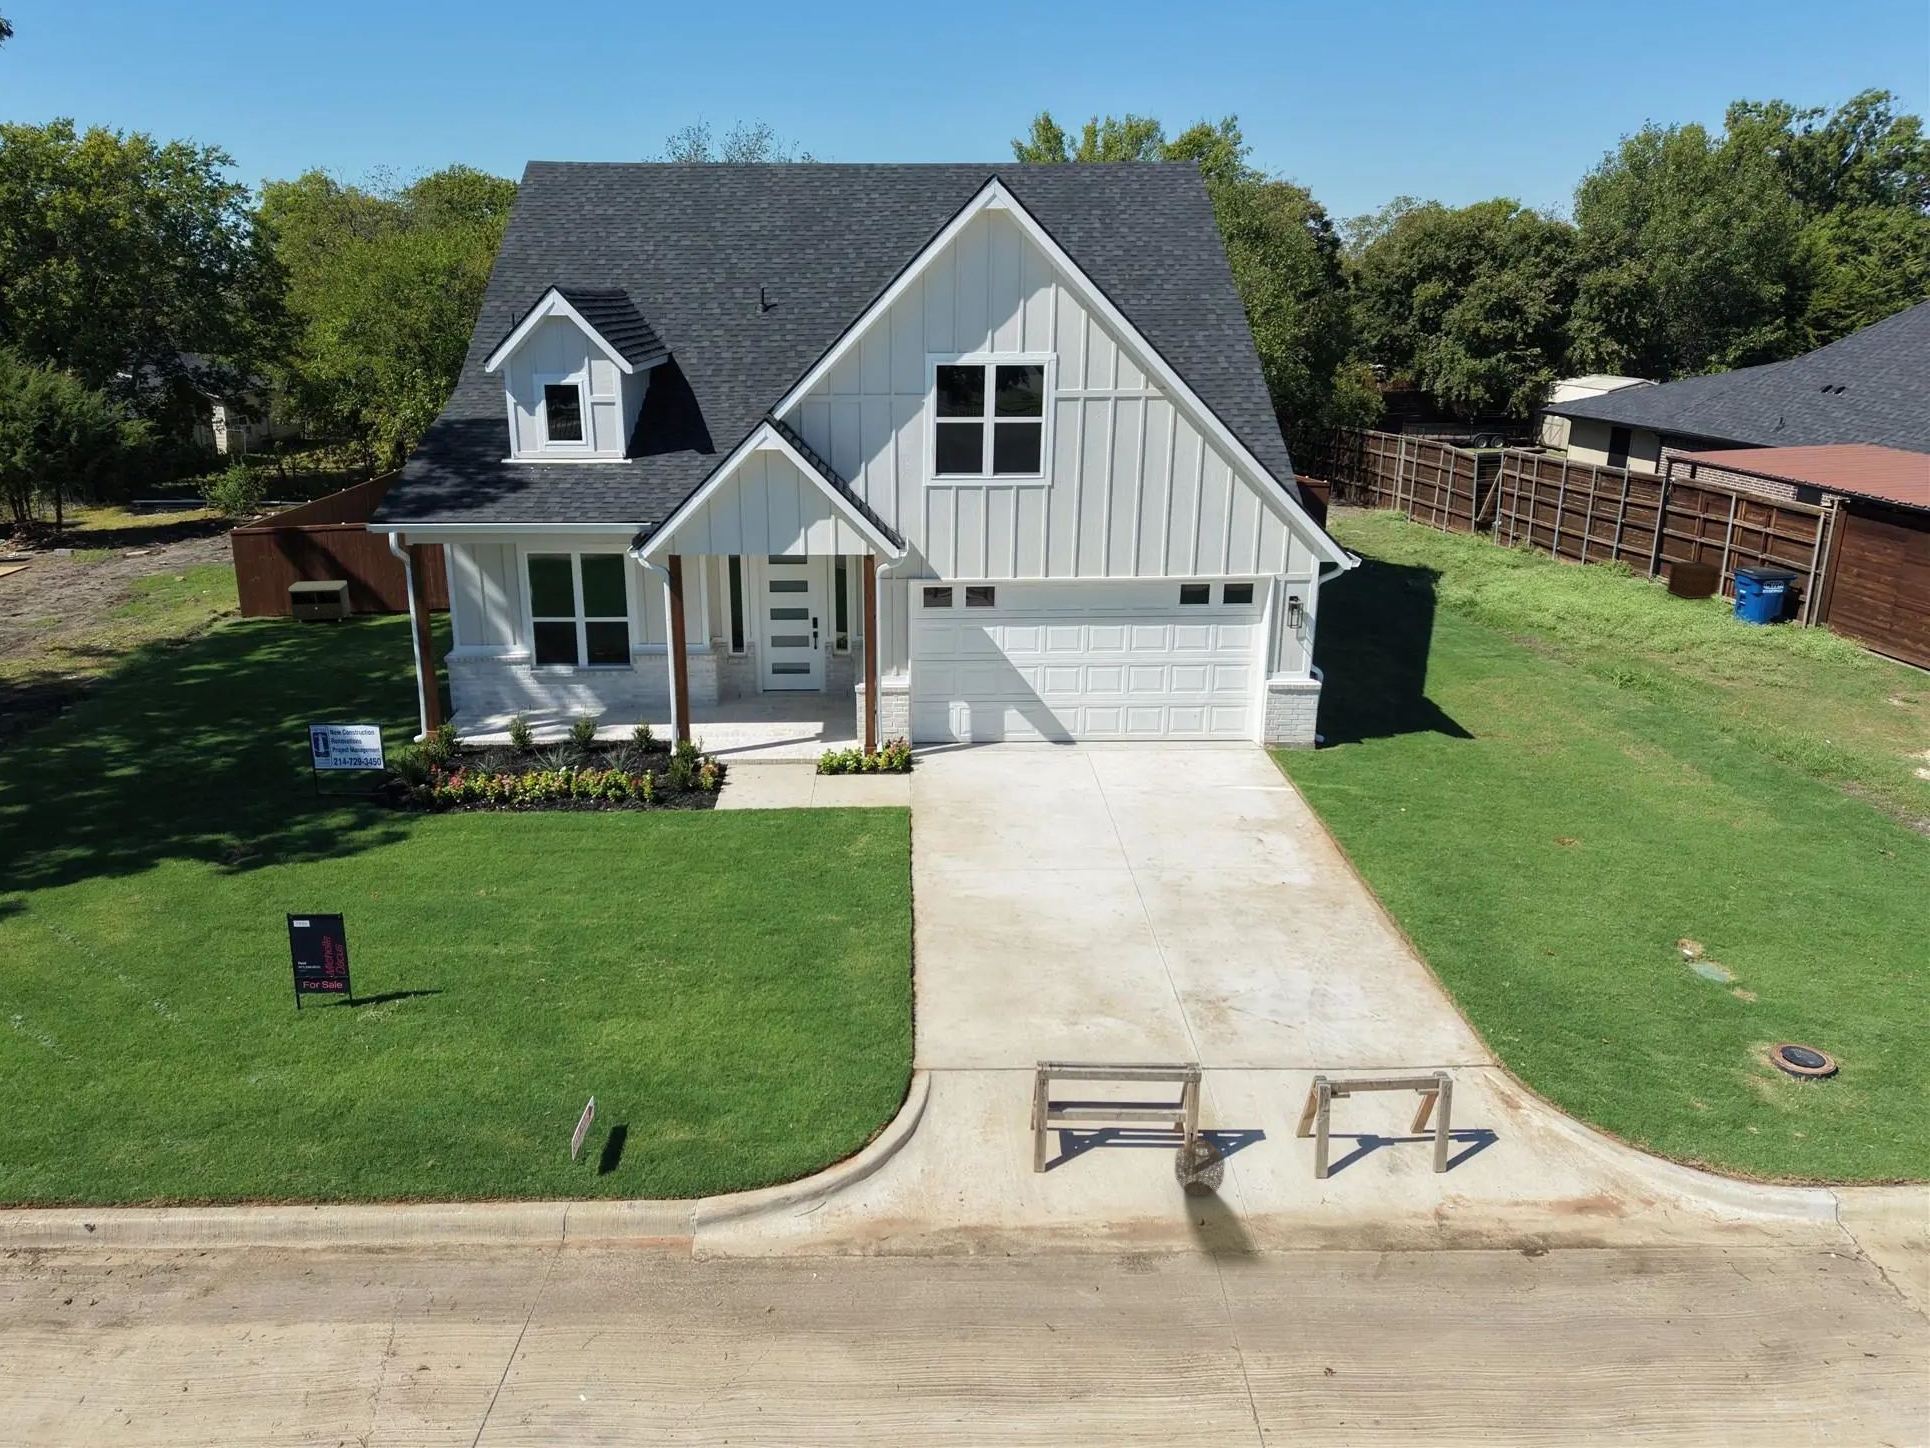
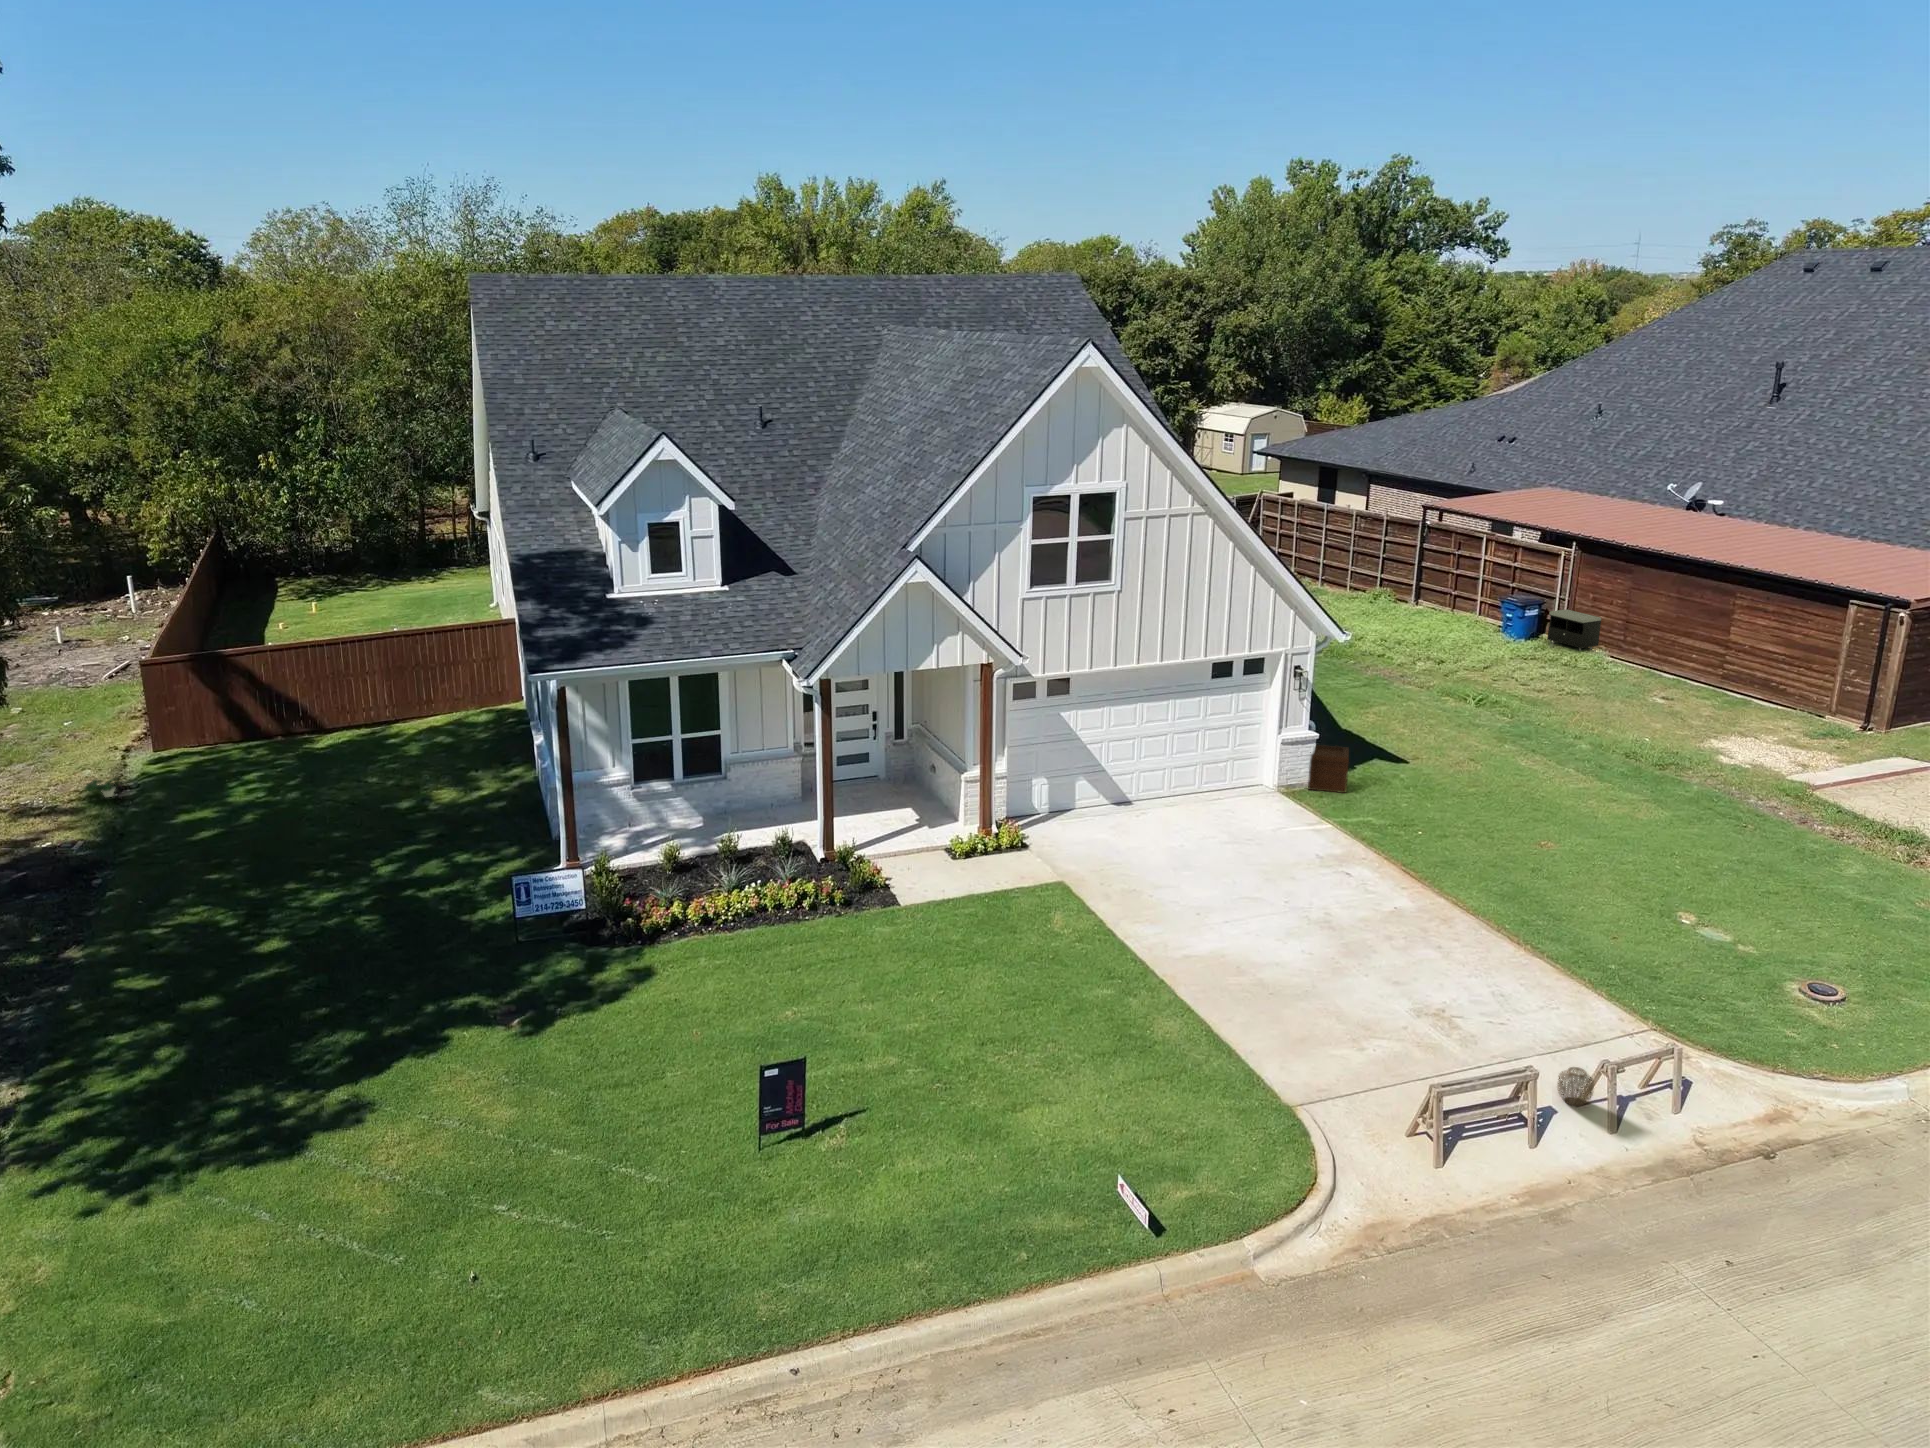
wooden crate: present [1667,561,1721,598] -> present [1308,745,1349,793]
storage bench: present [288,581,351,623] -> present [1548,609,1601,650]
potted plant: none [214,606,248,622] -> present [85,778,123,797]

